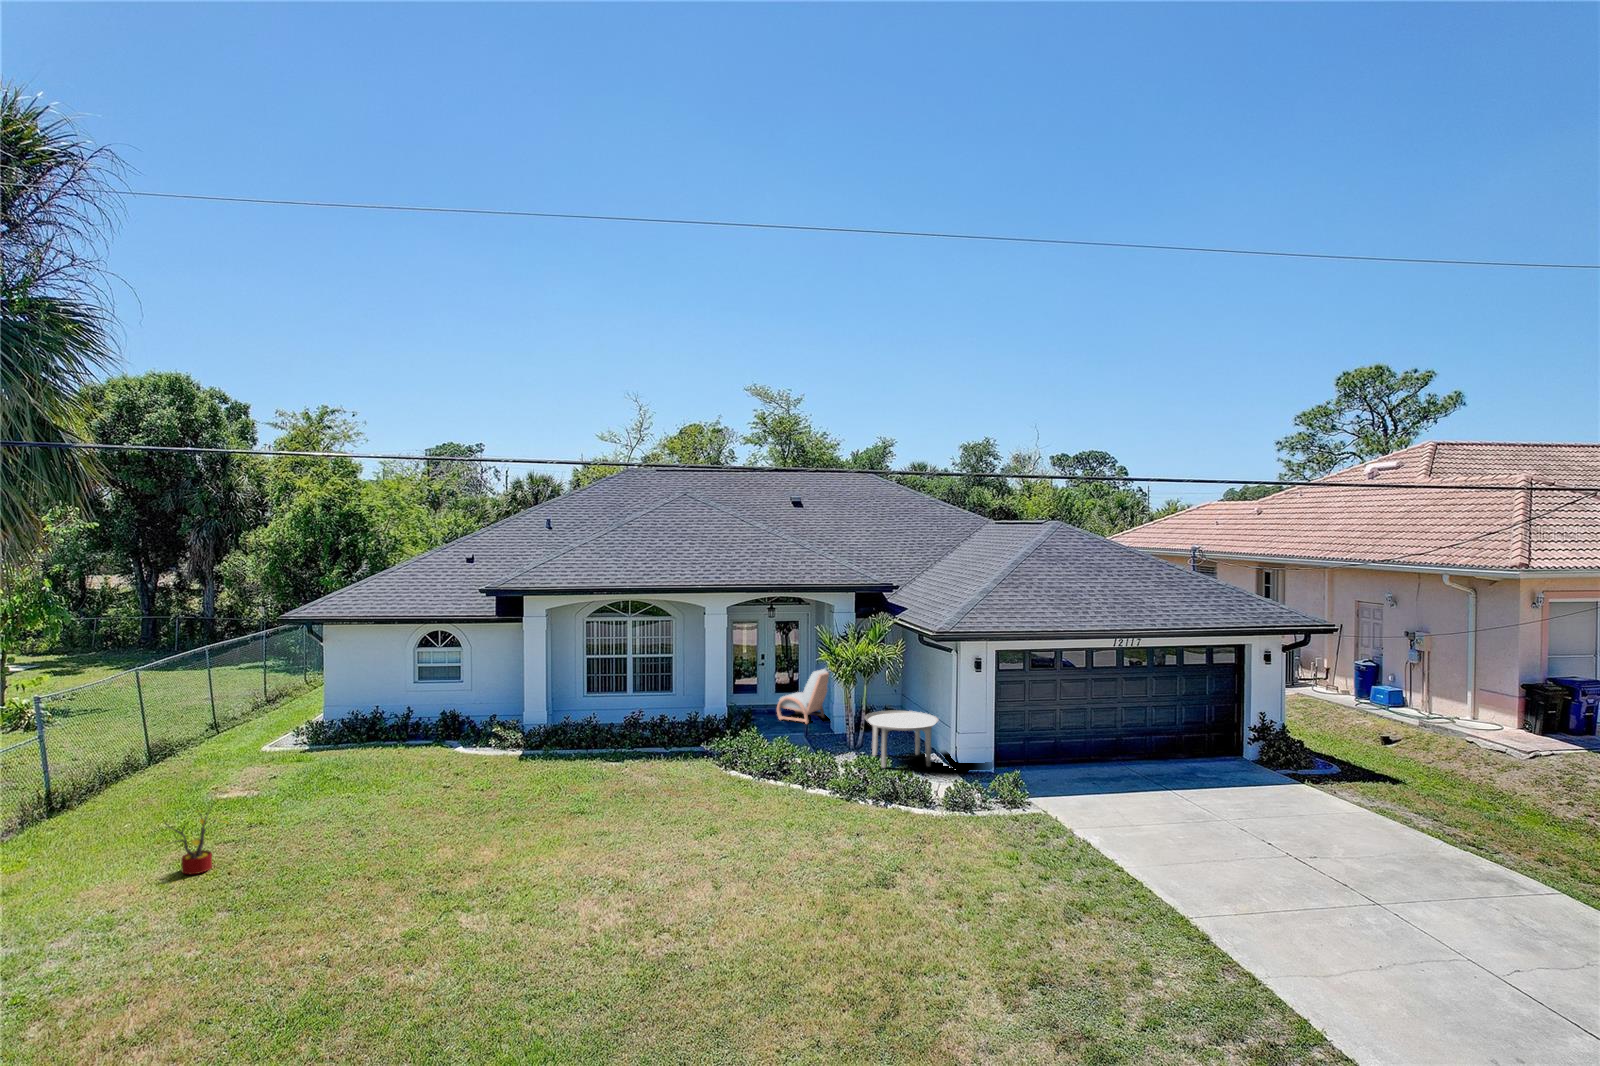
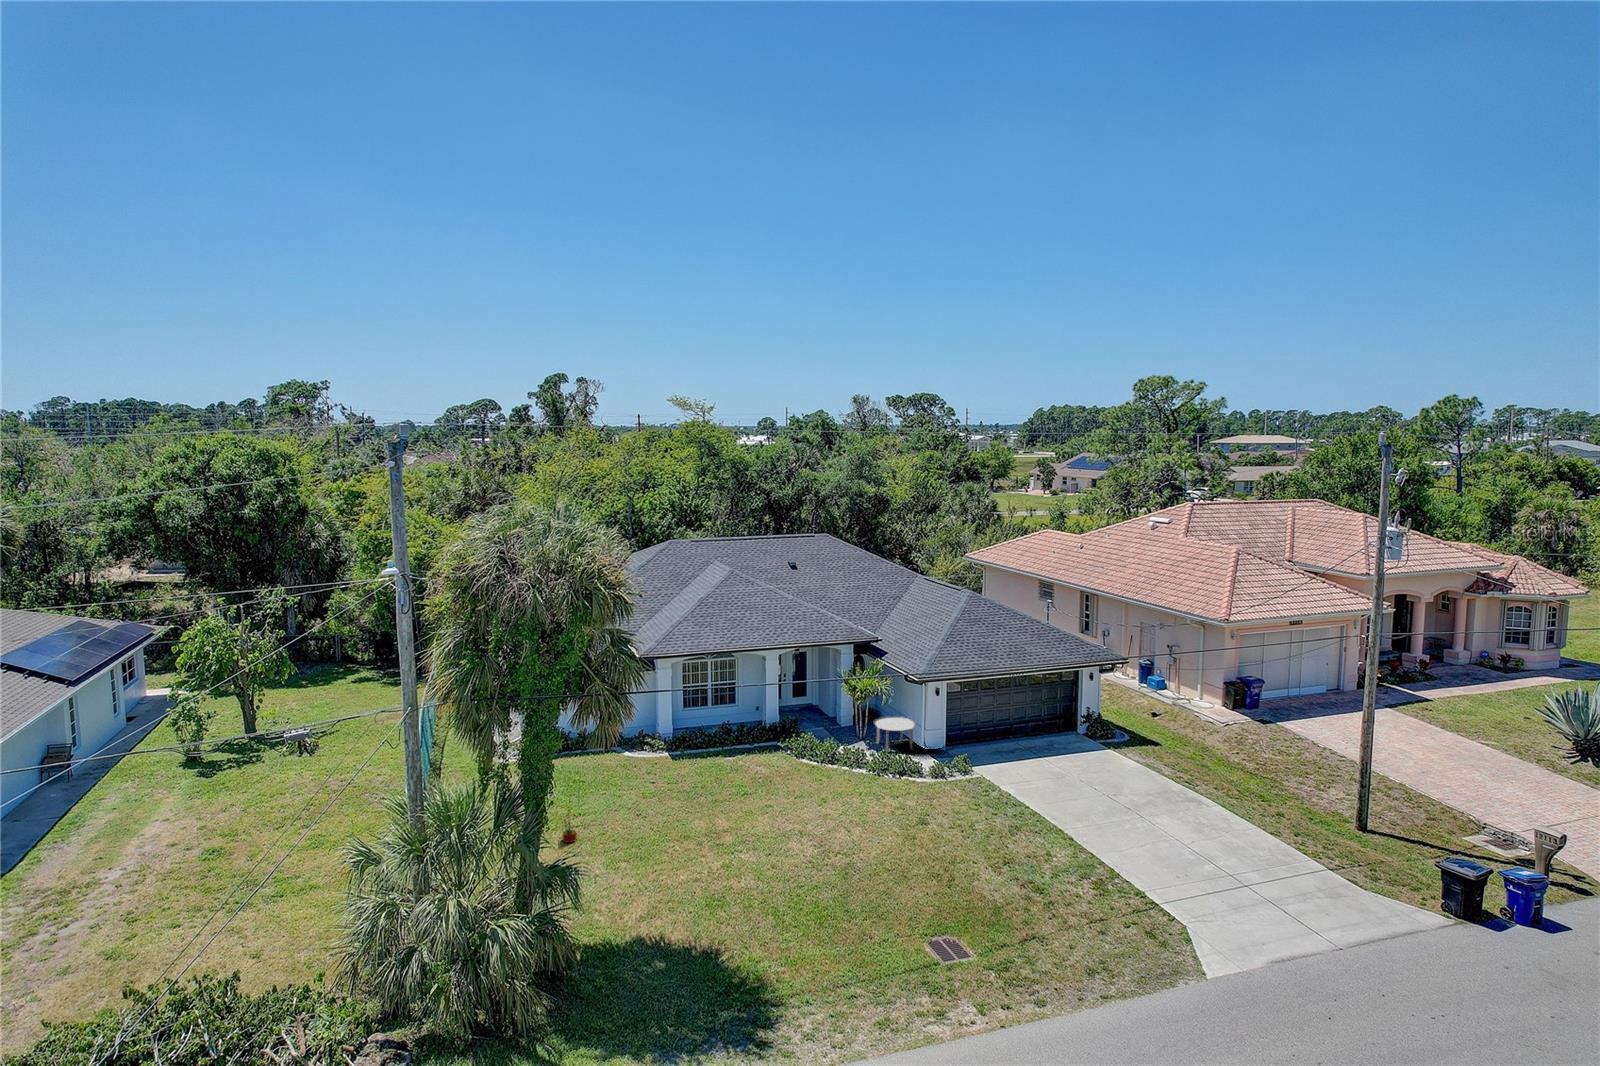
lounge chair: present [777,669,829,723] -> none [806,686,841,722]

